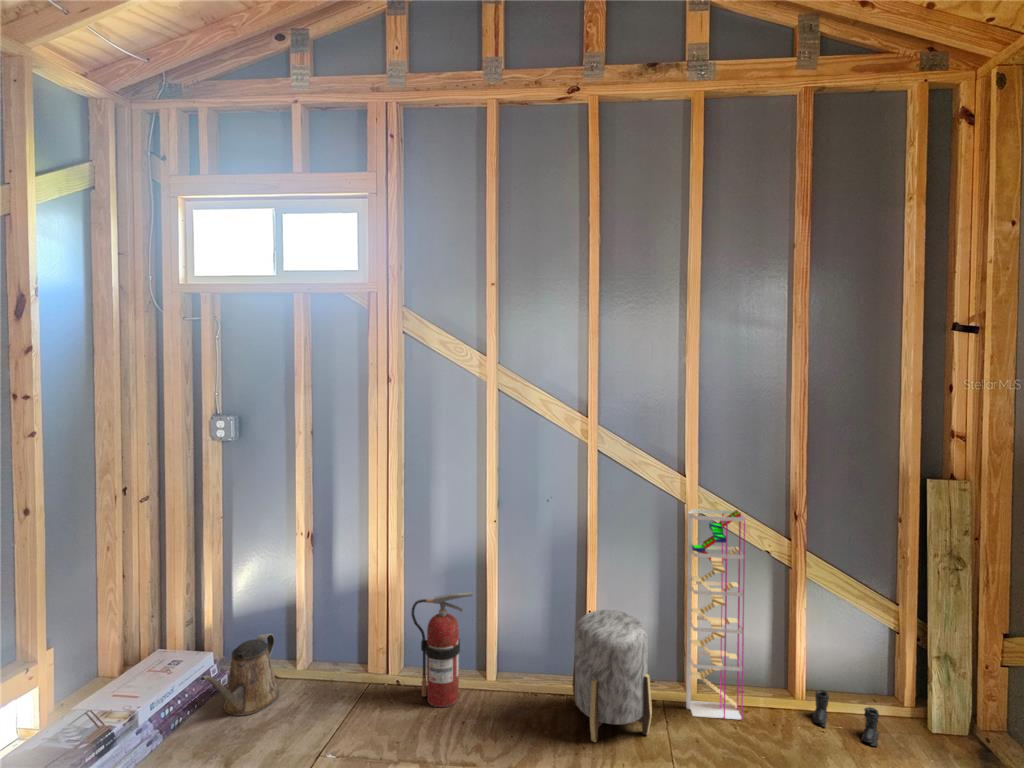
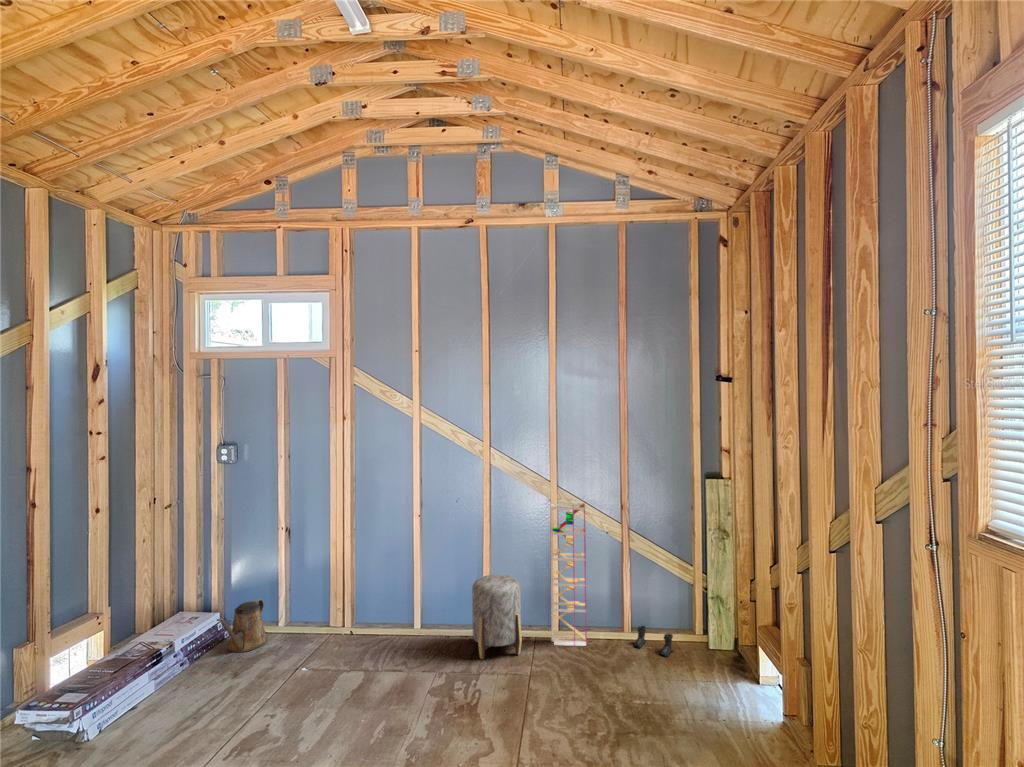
fire extinguisher: present [412,592,473,707] -> none [361,564,405,645]

